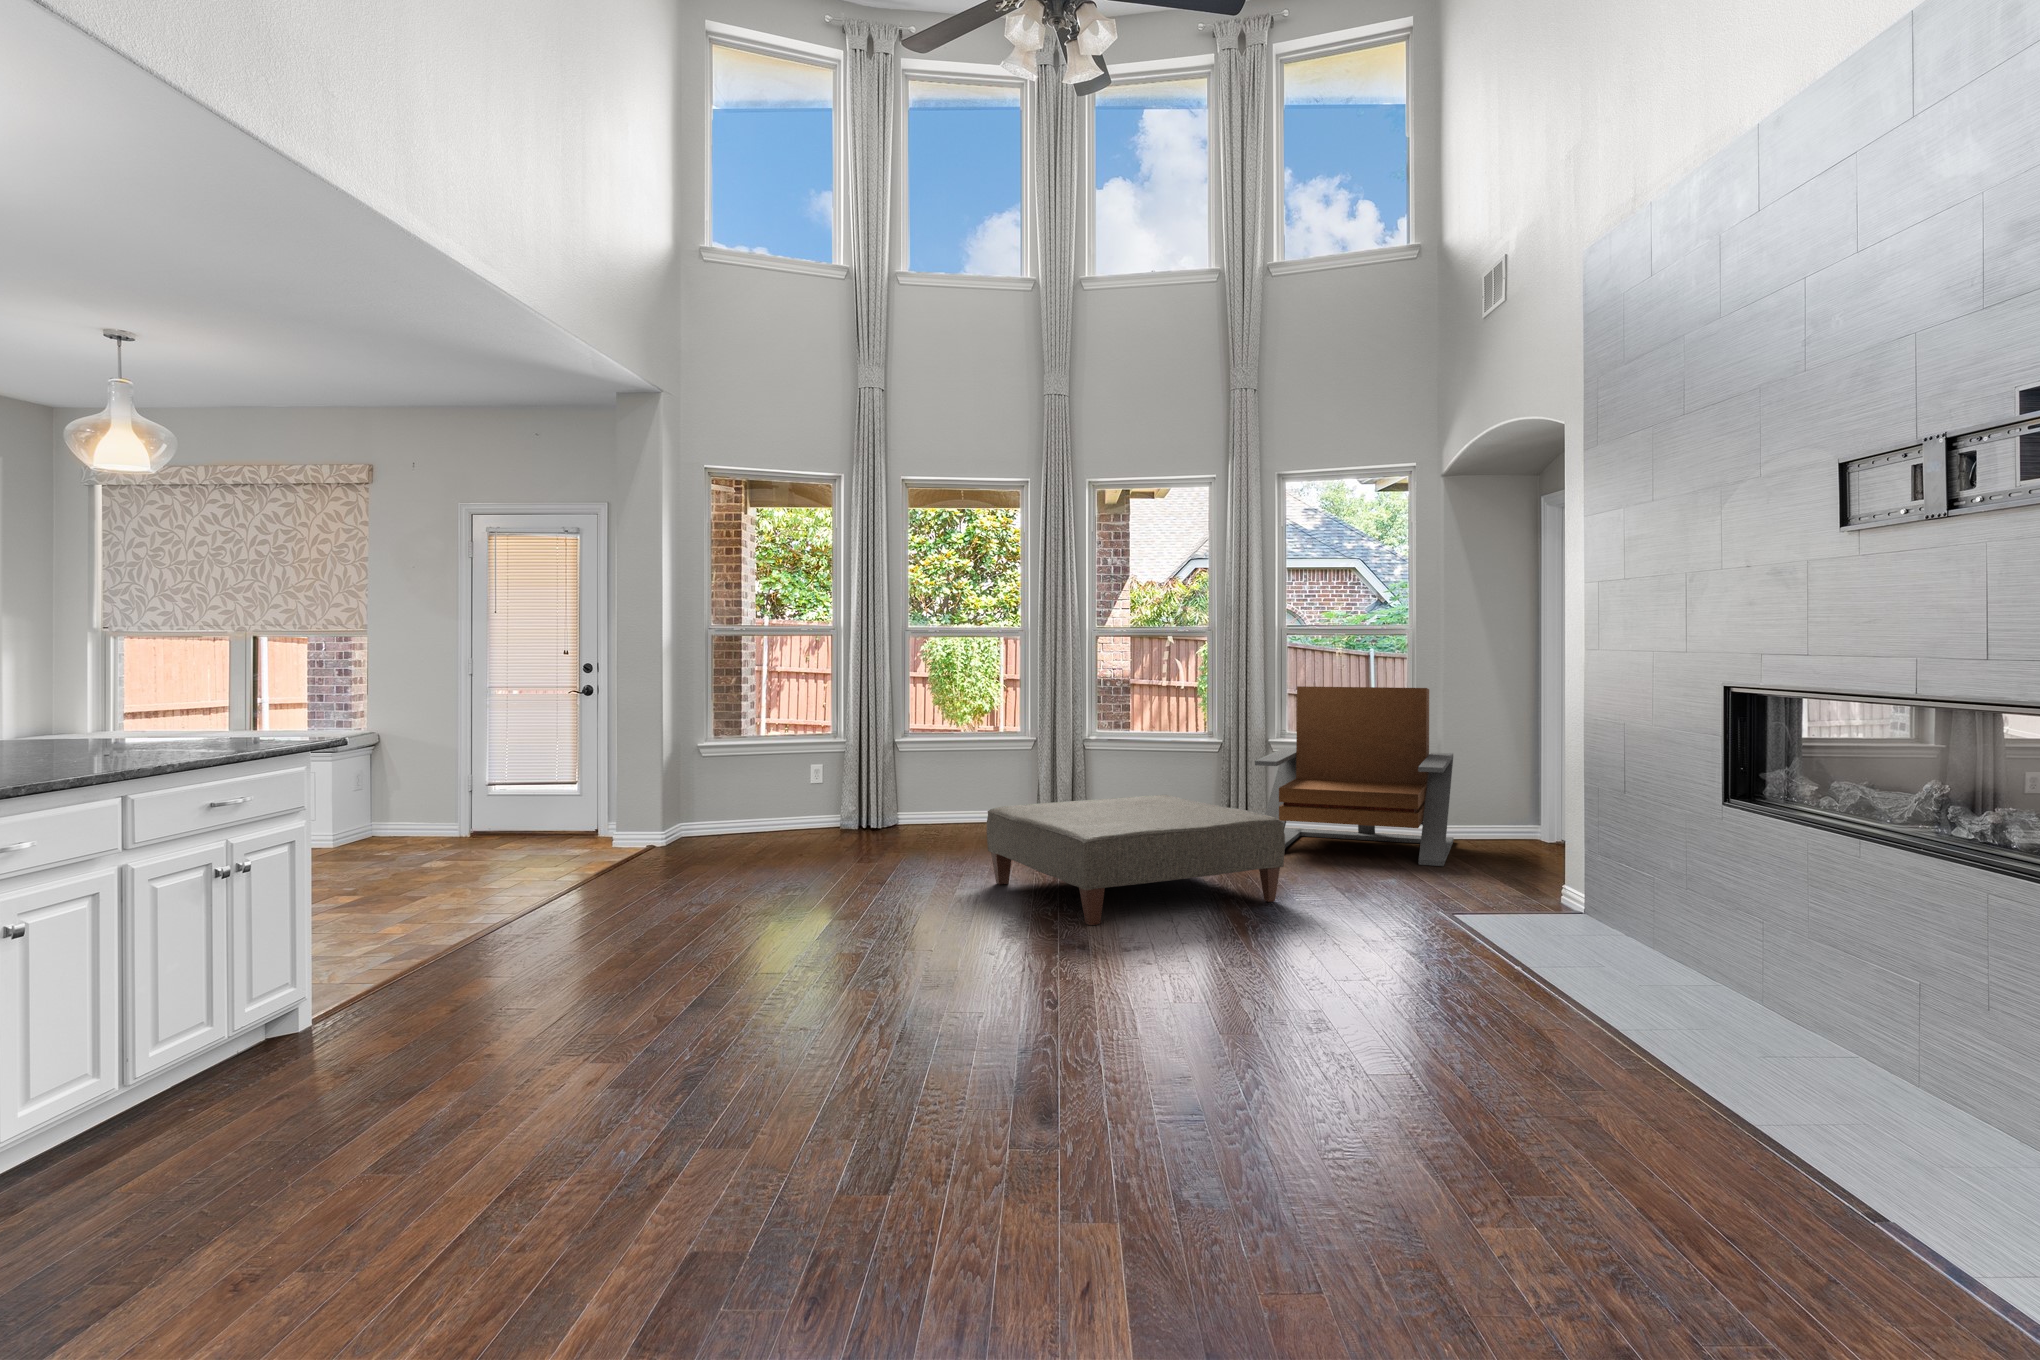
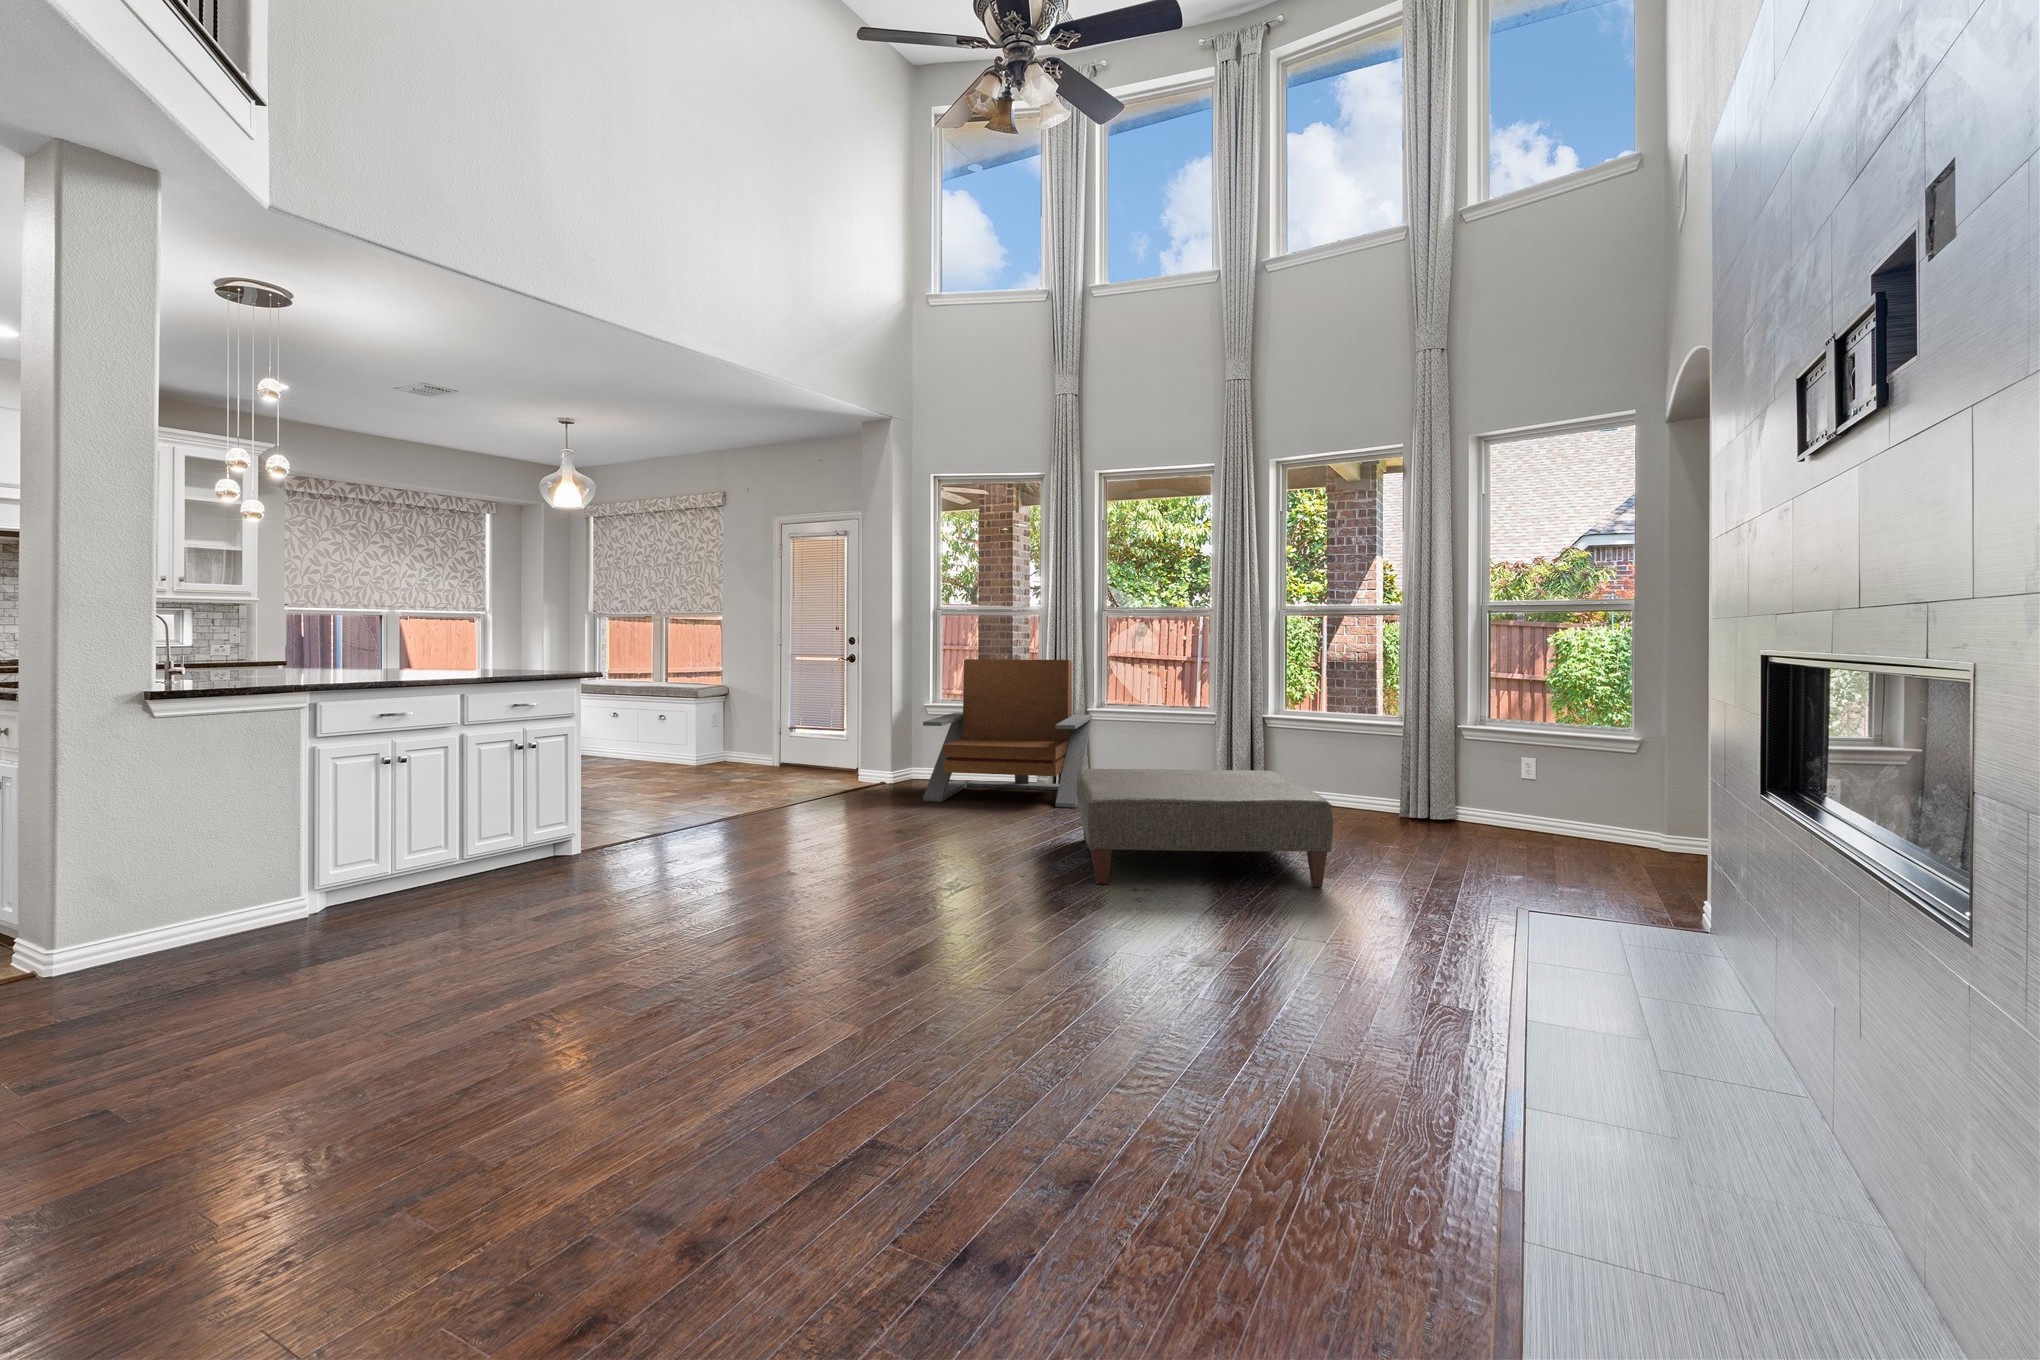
lounge chair: present [1255,686,1453,866] -> present [923,659,1092,808]

